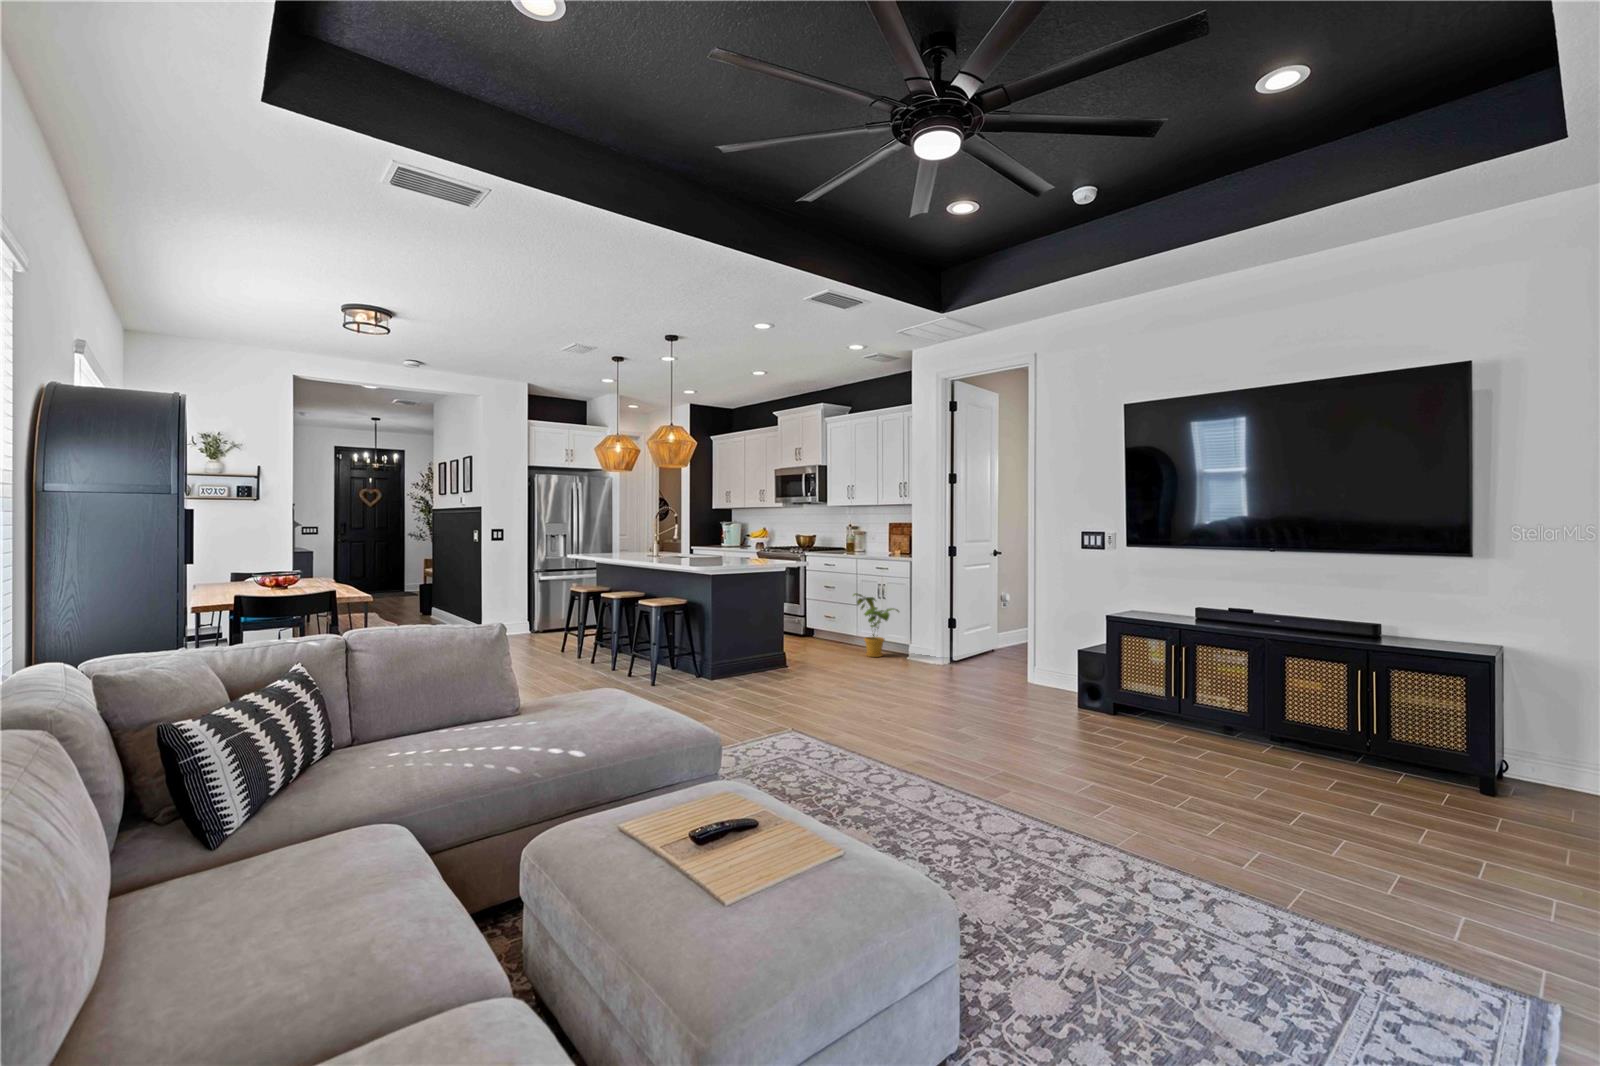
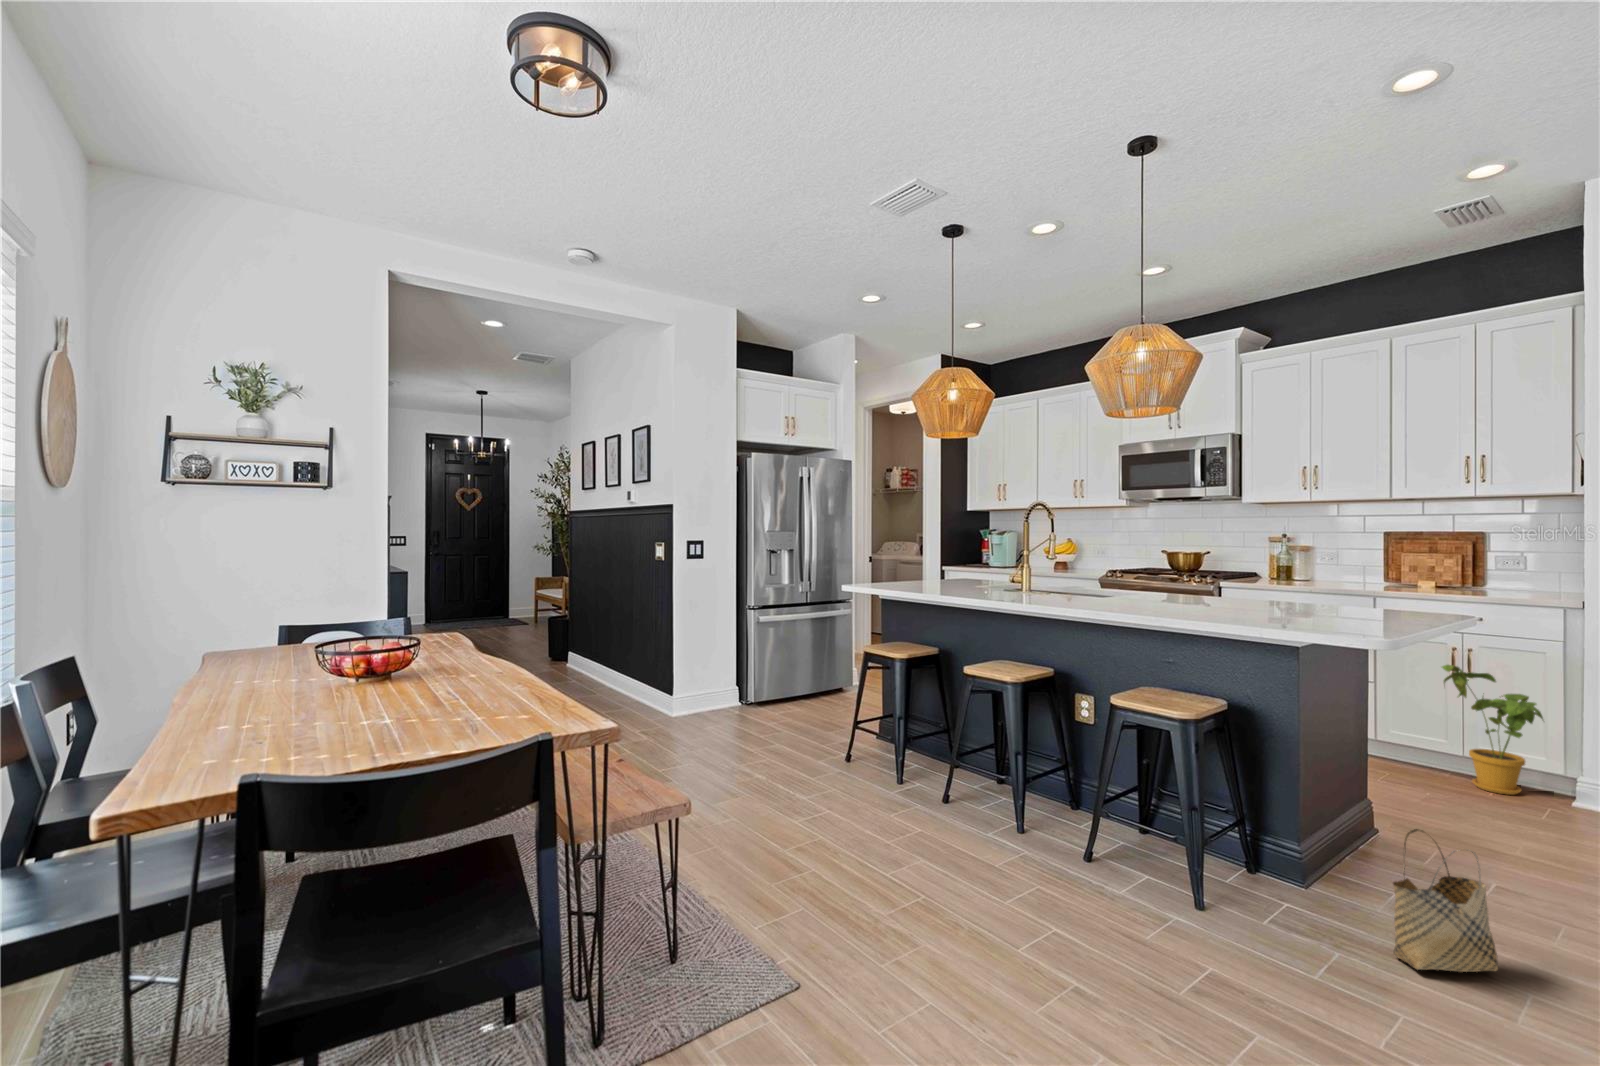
woven basket: none [683,642,719,692] -> present [1393,829,1498,972]

